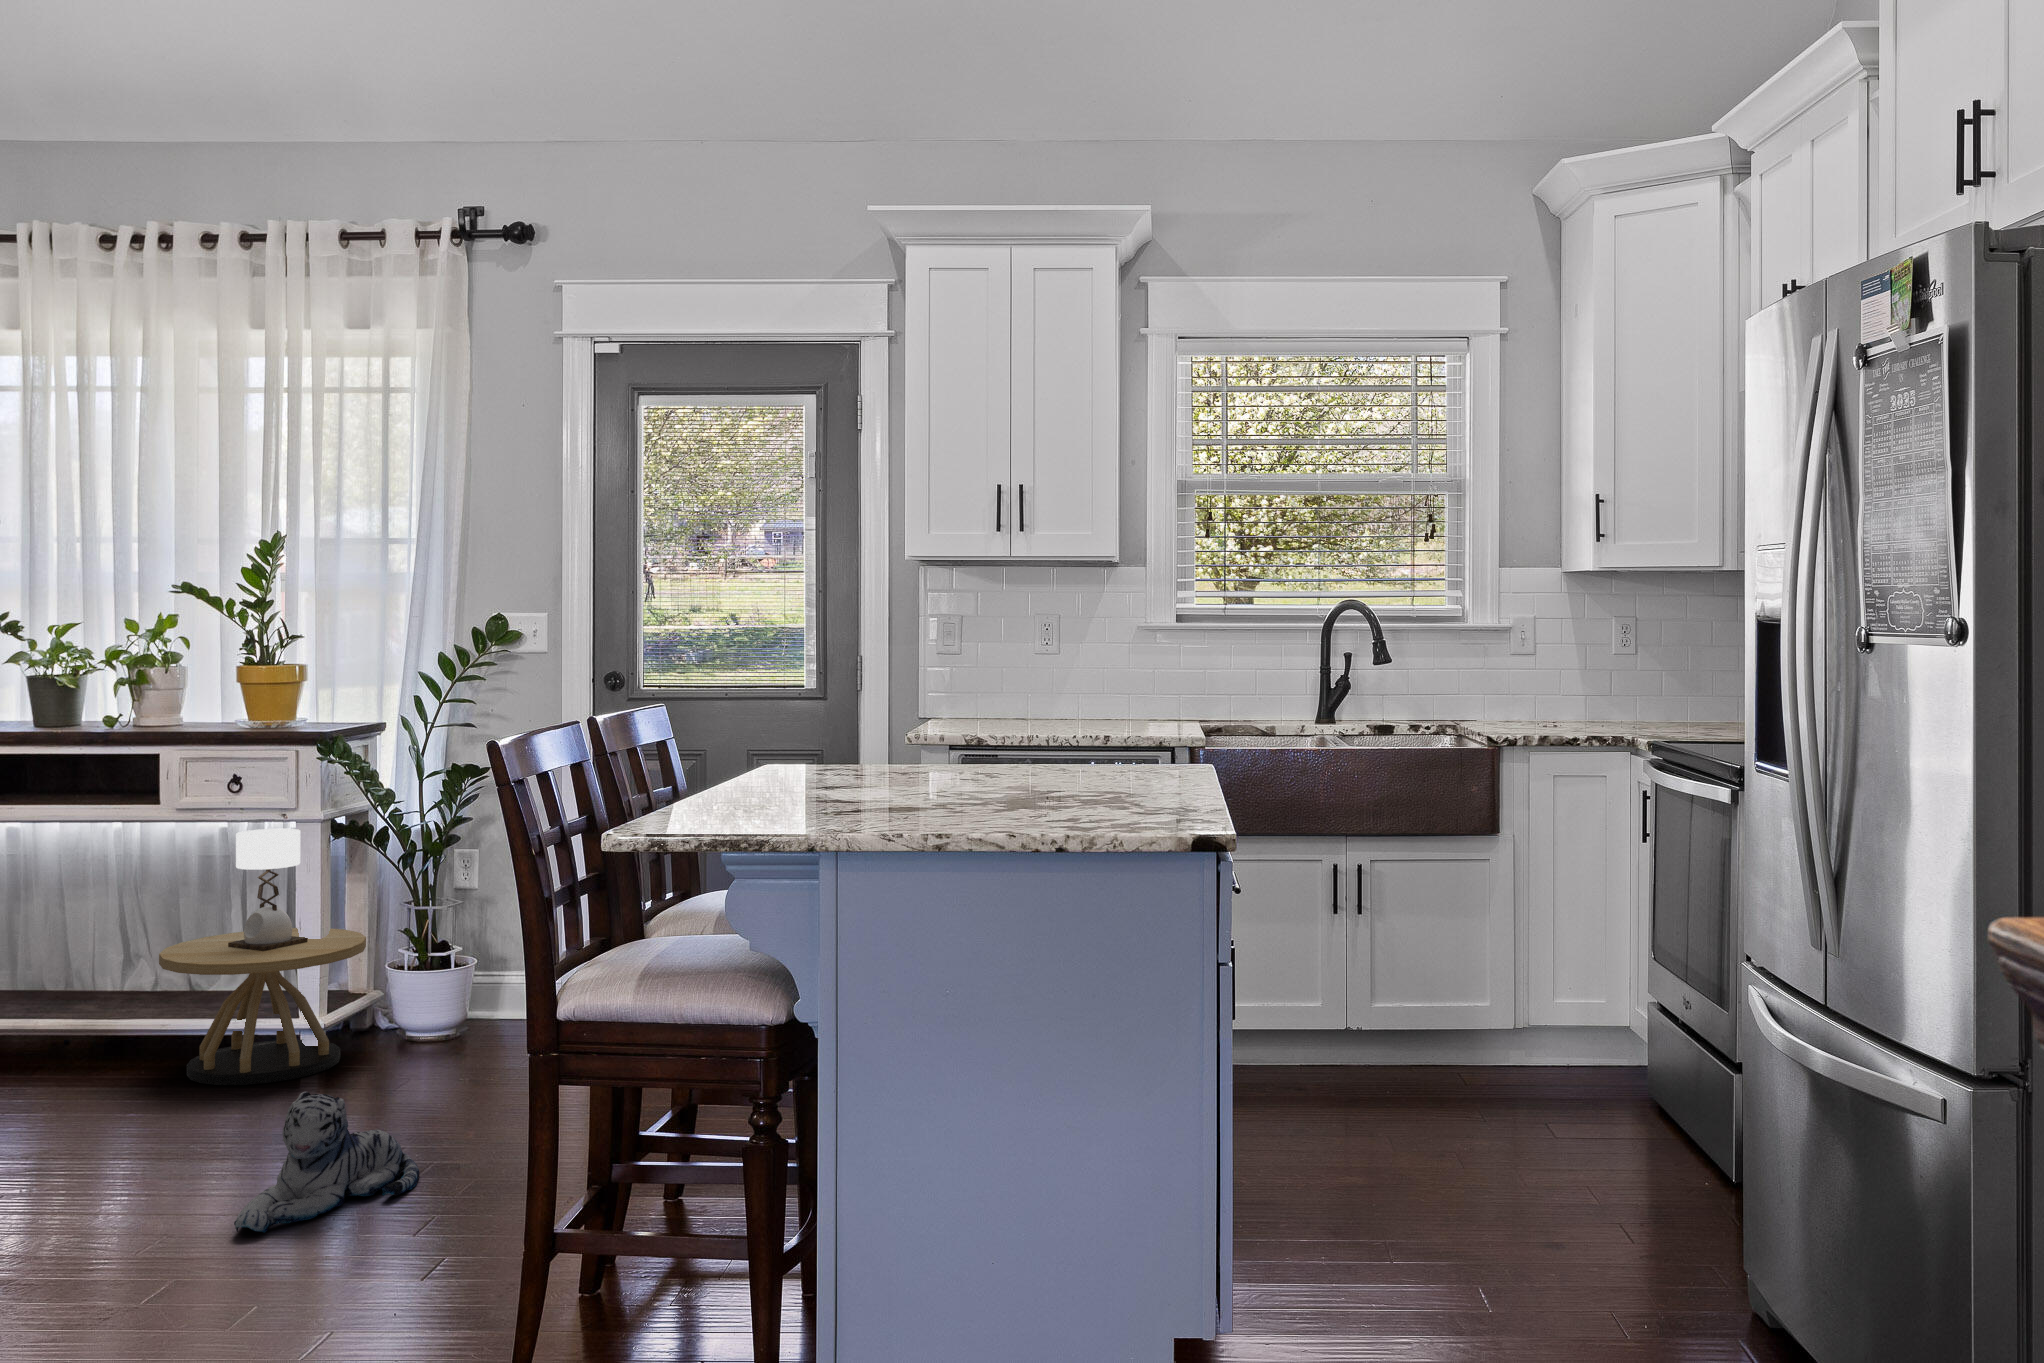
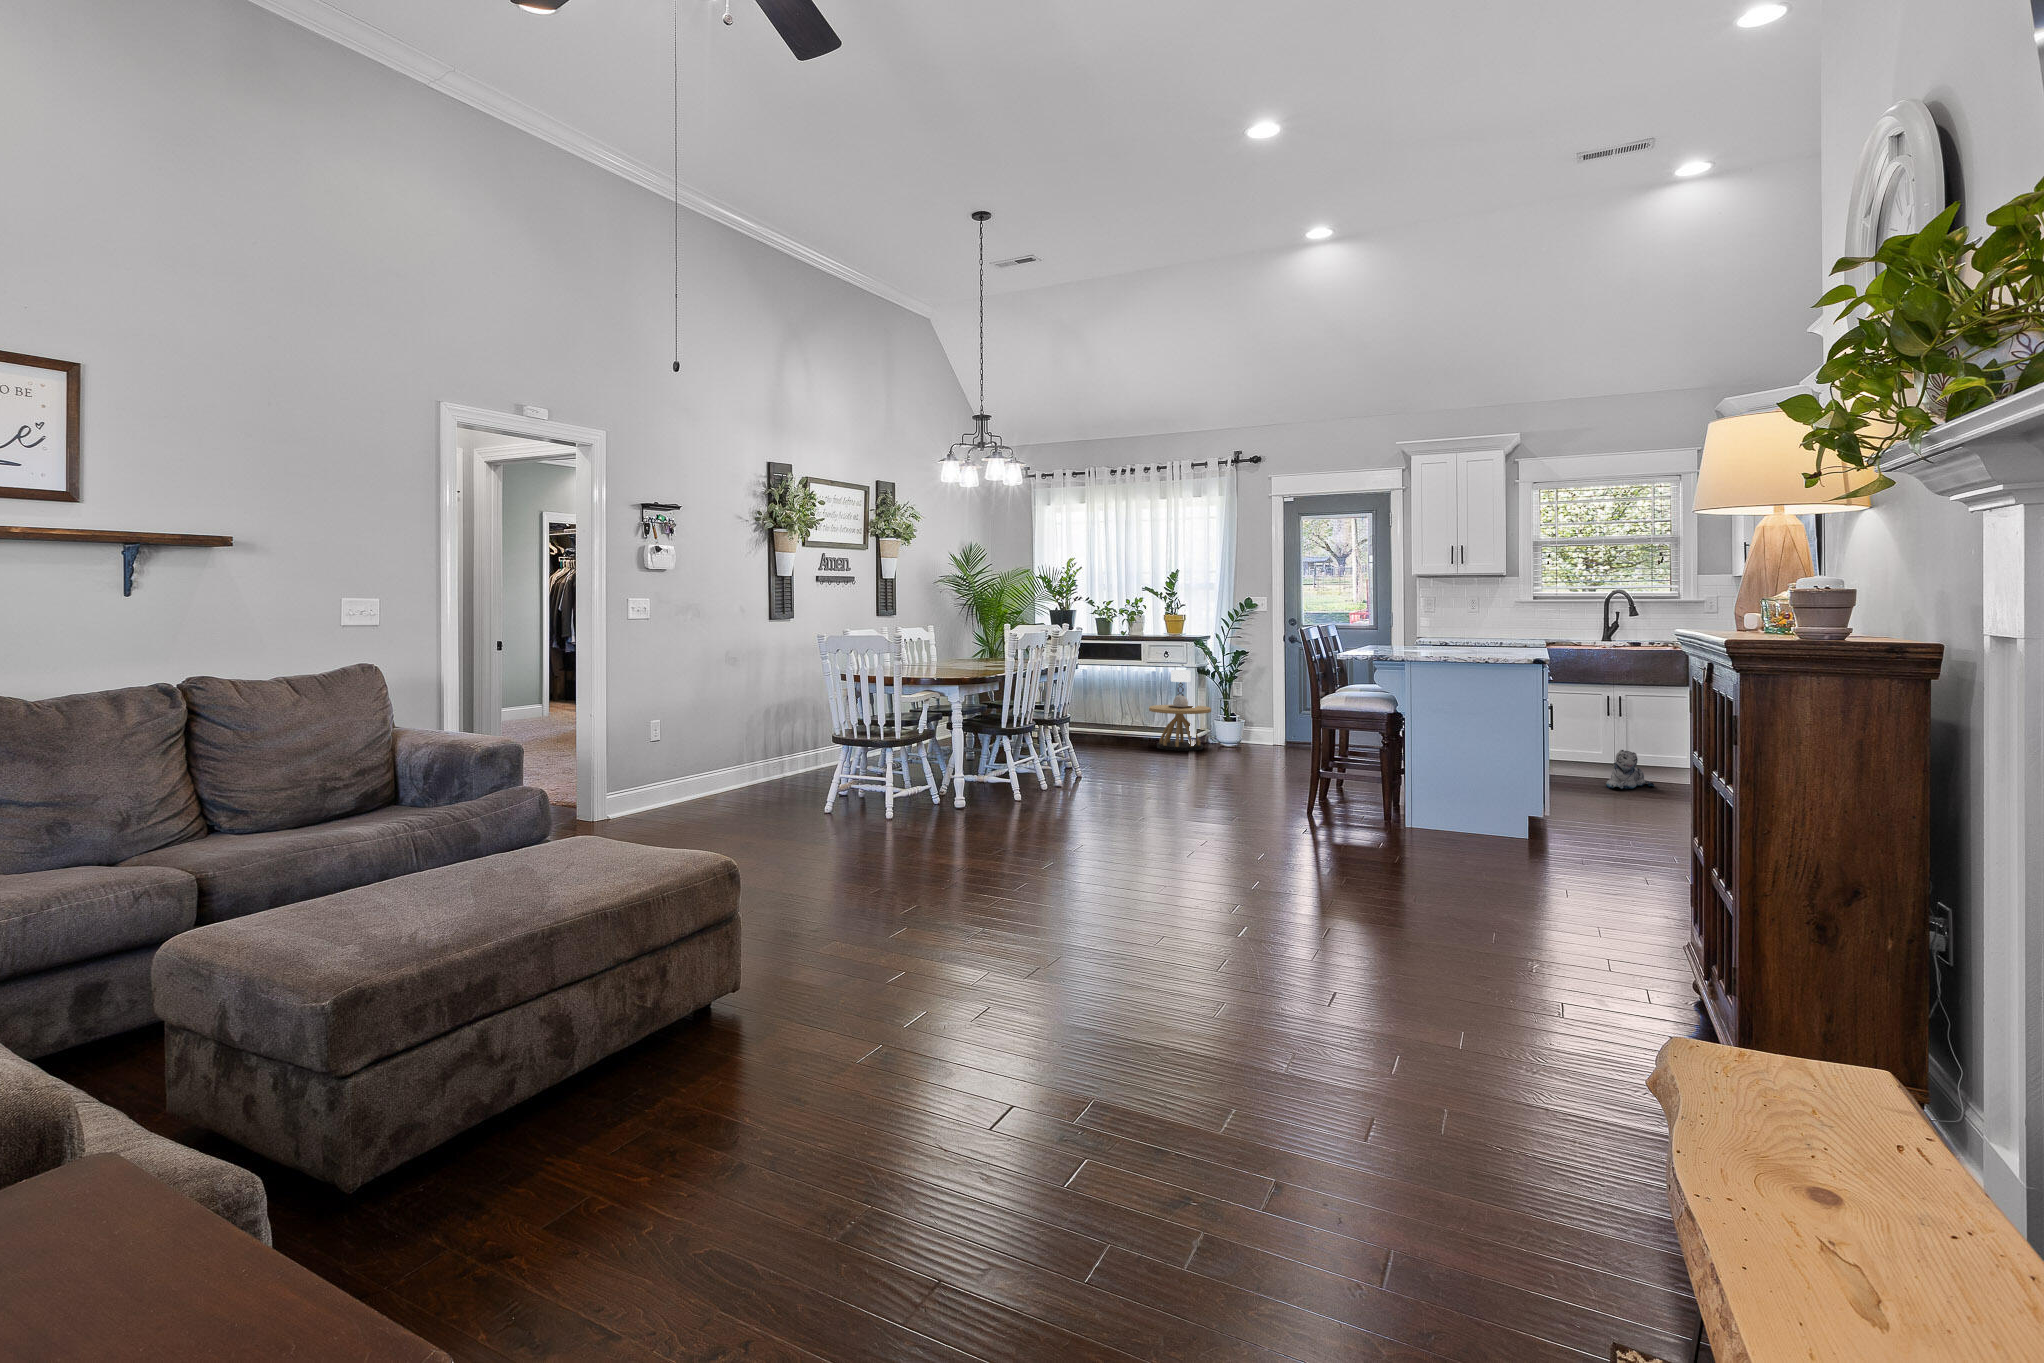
plush toy: present [234,1092,420,1232] -> present [1606,750,1654,789]

